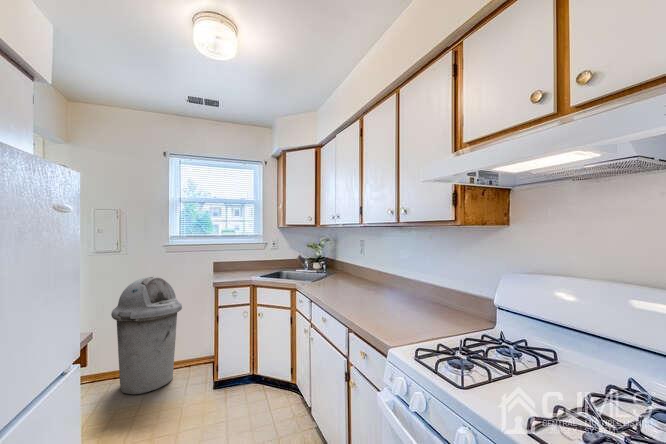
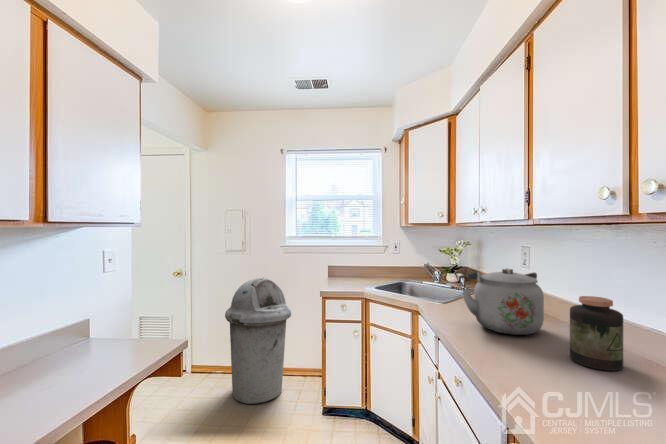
kettle: none [324,255,371,297] -> present [462,268,544,335]
jar: none [383,268,407,309] -> present [570,296,623,371]

